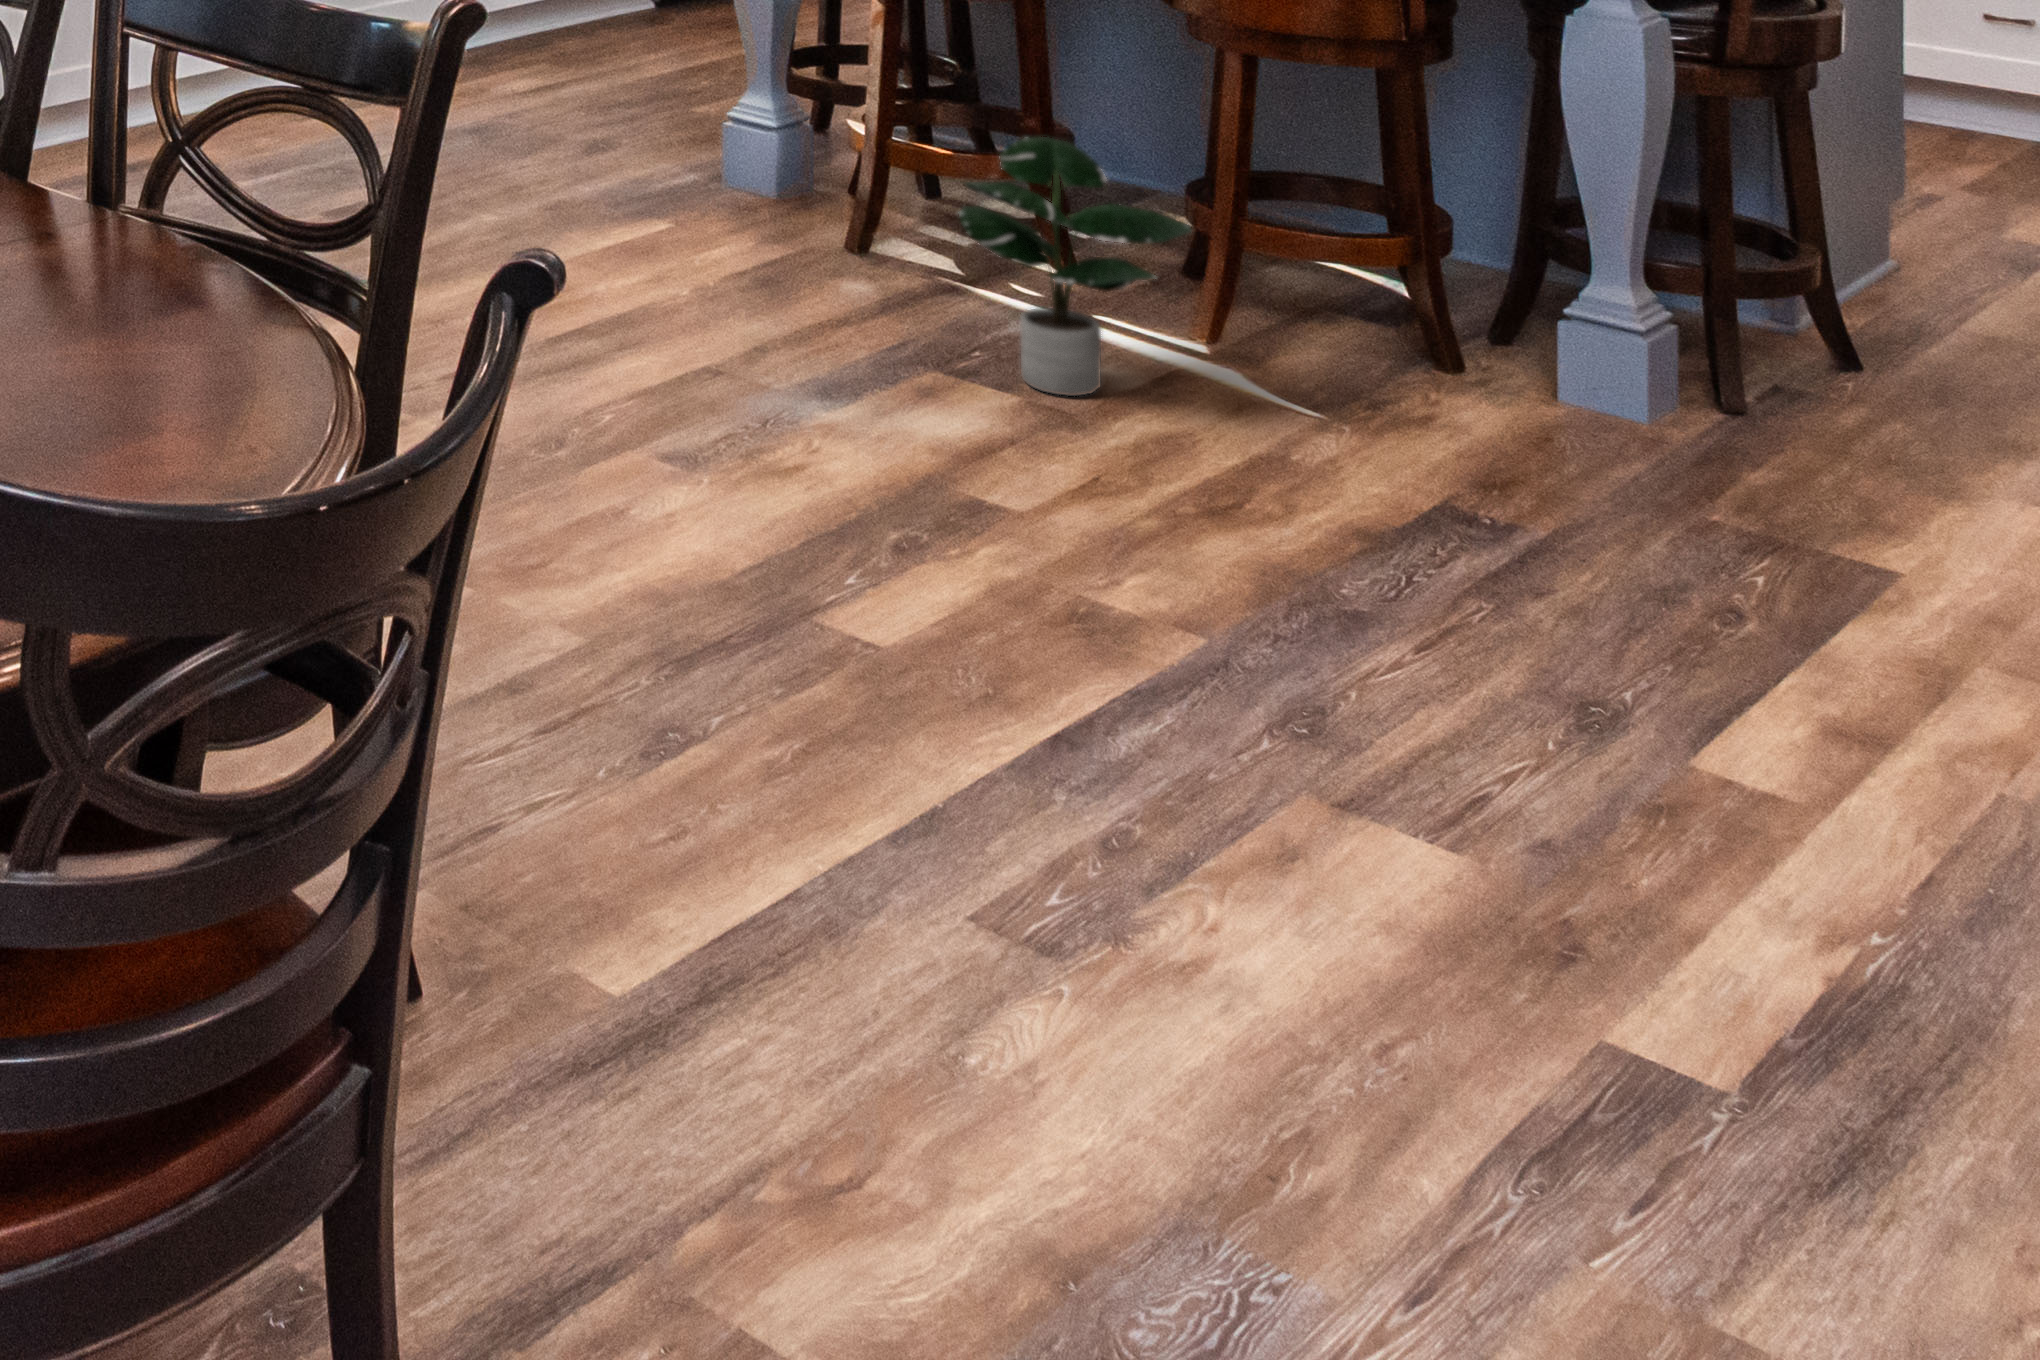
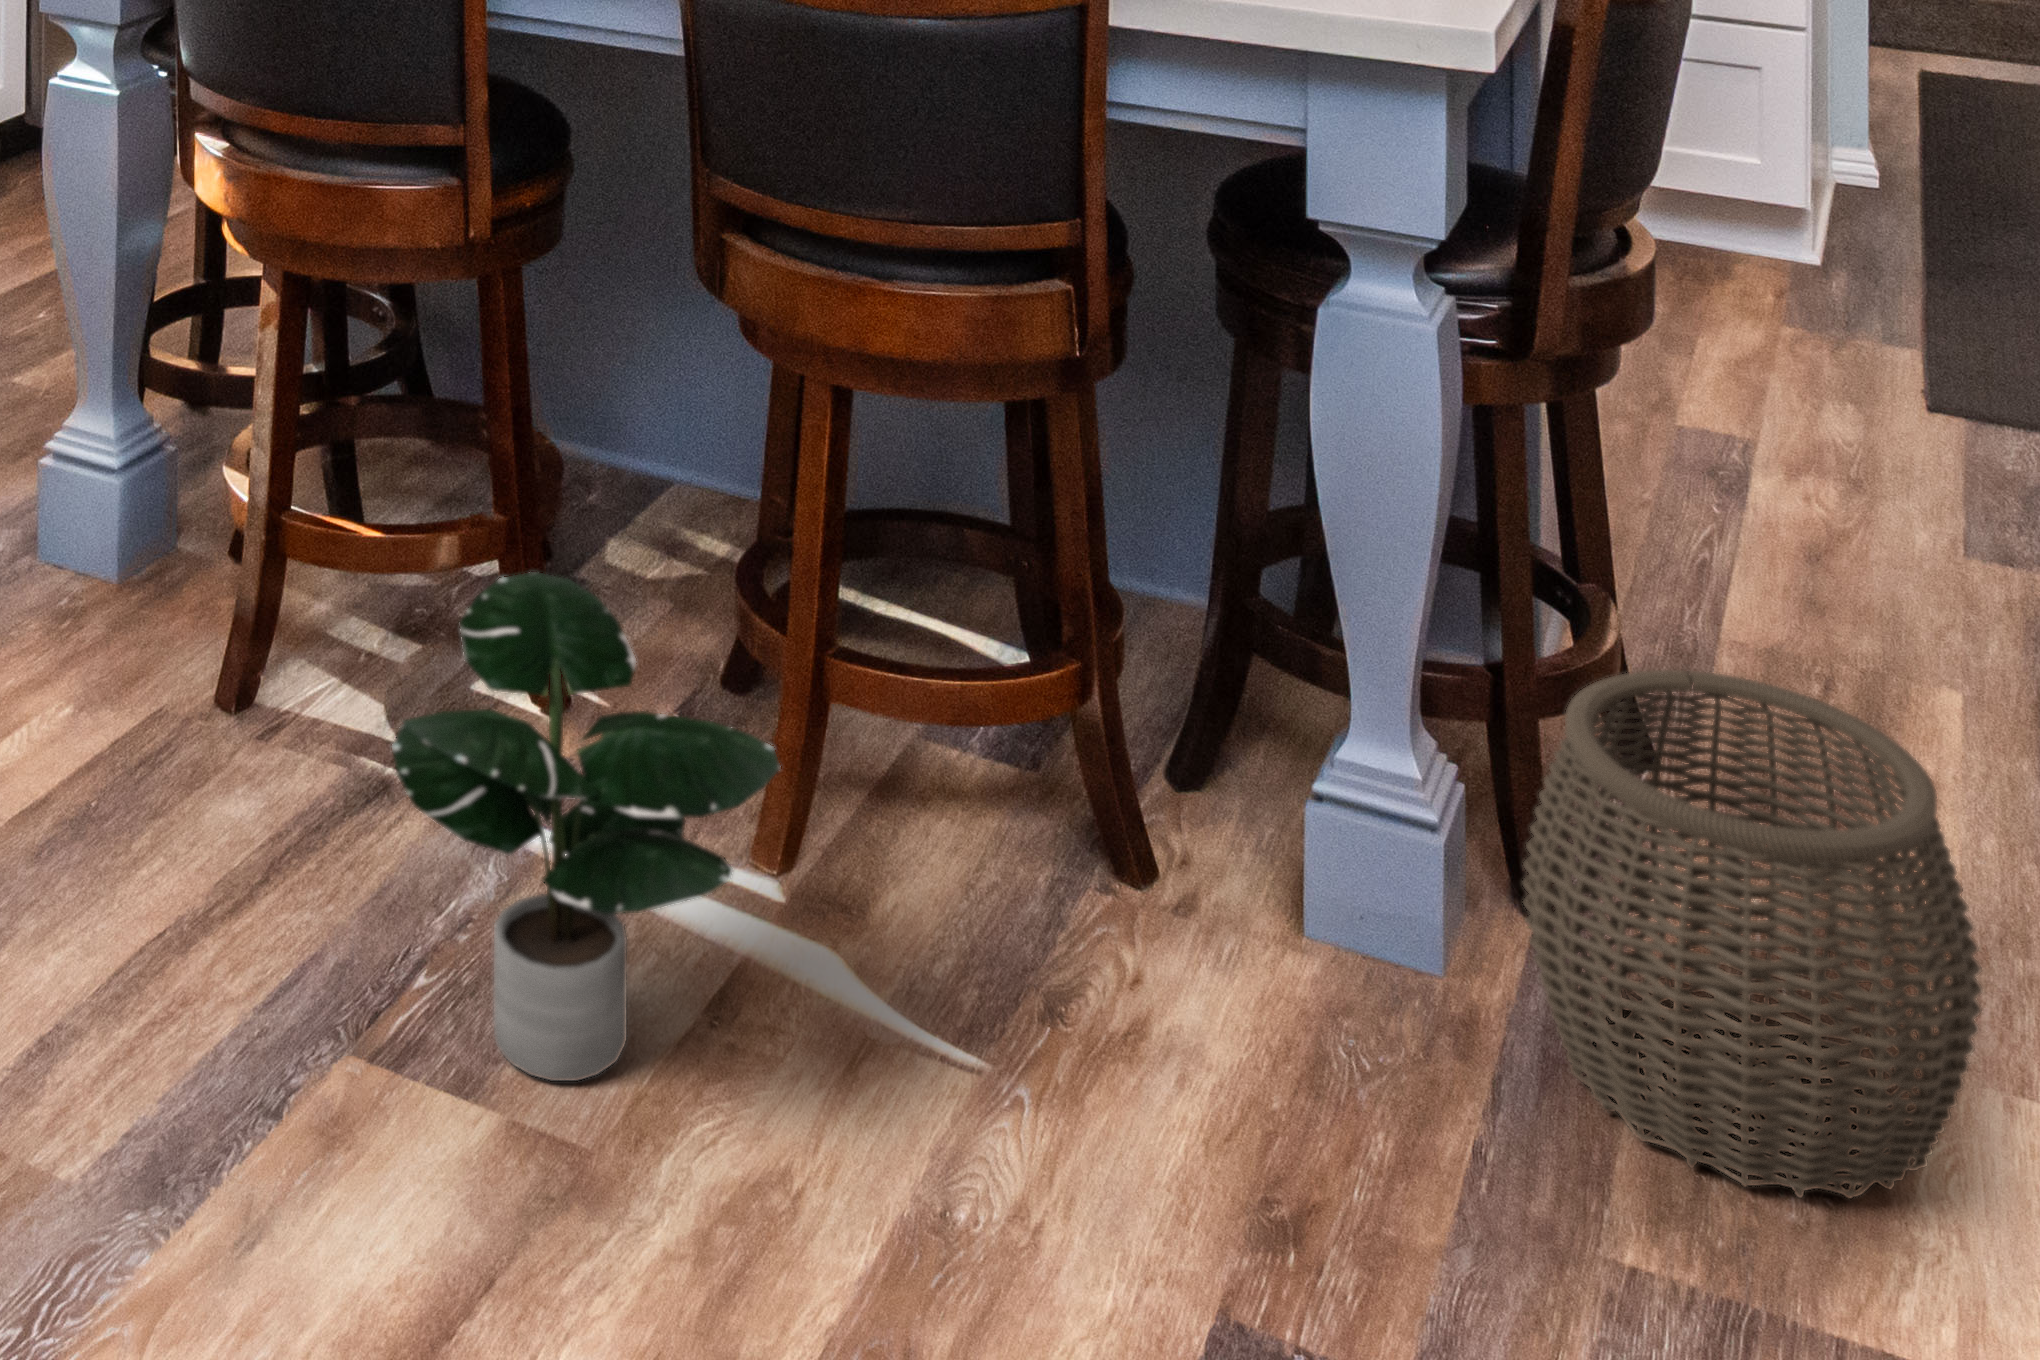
woven basket: none [1684,241,1980,518] -> present [1523,670,1982,1198]

